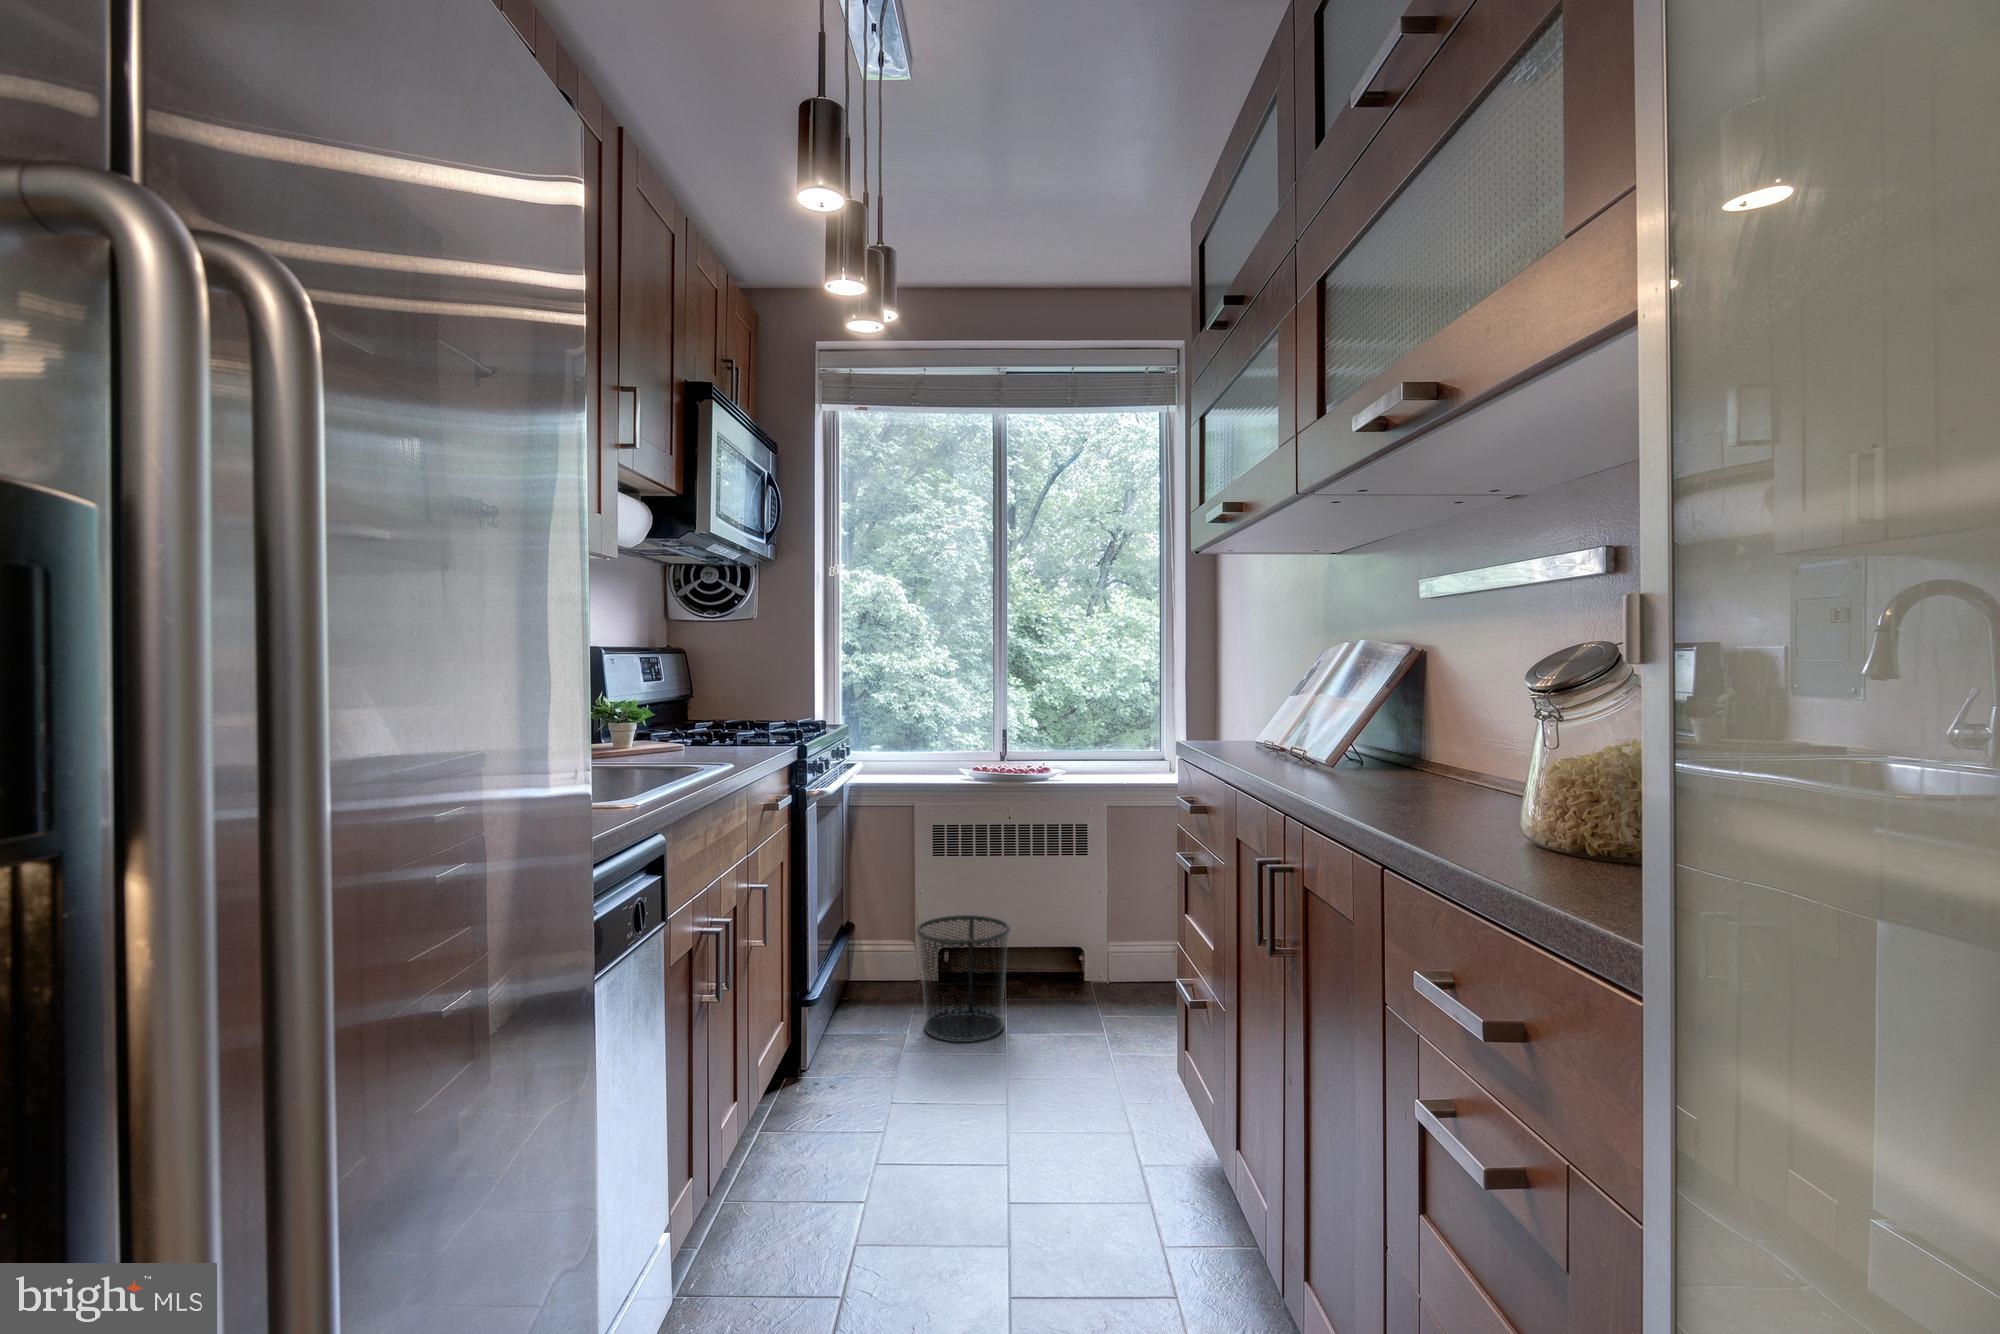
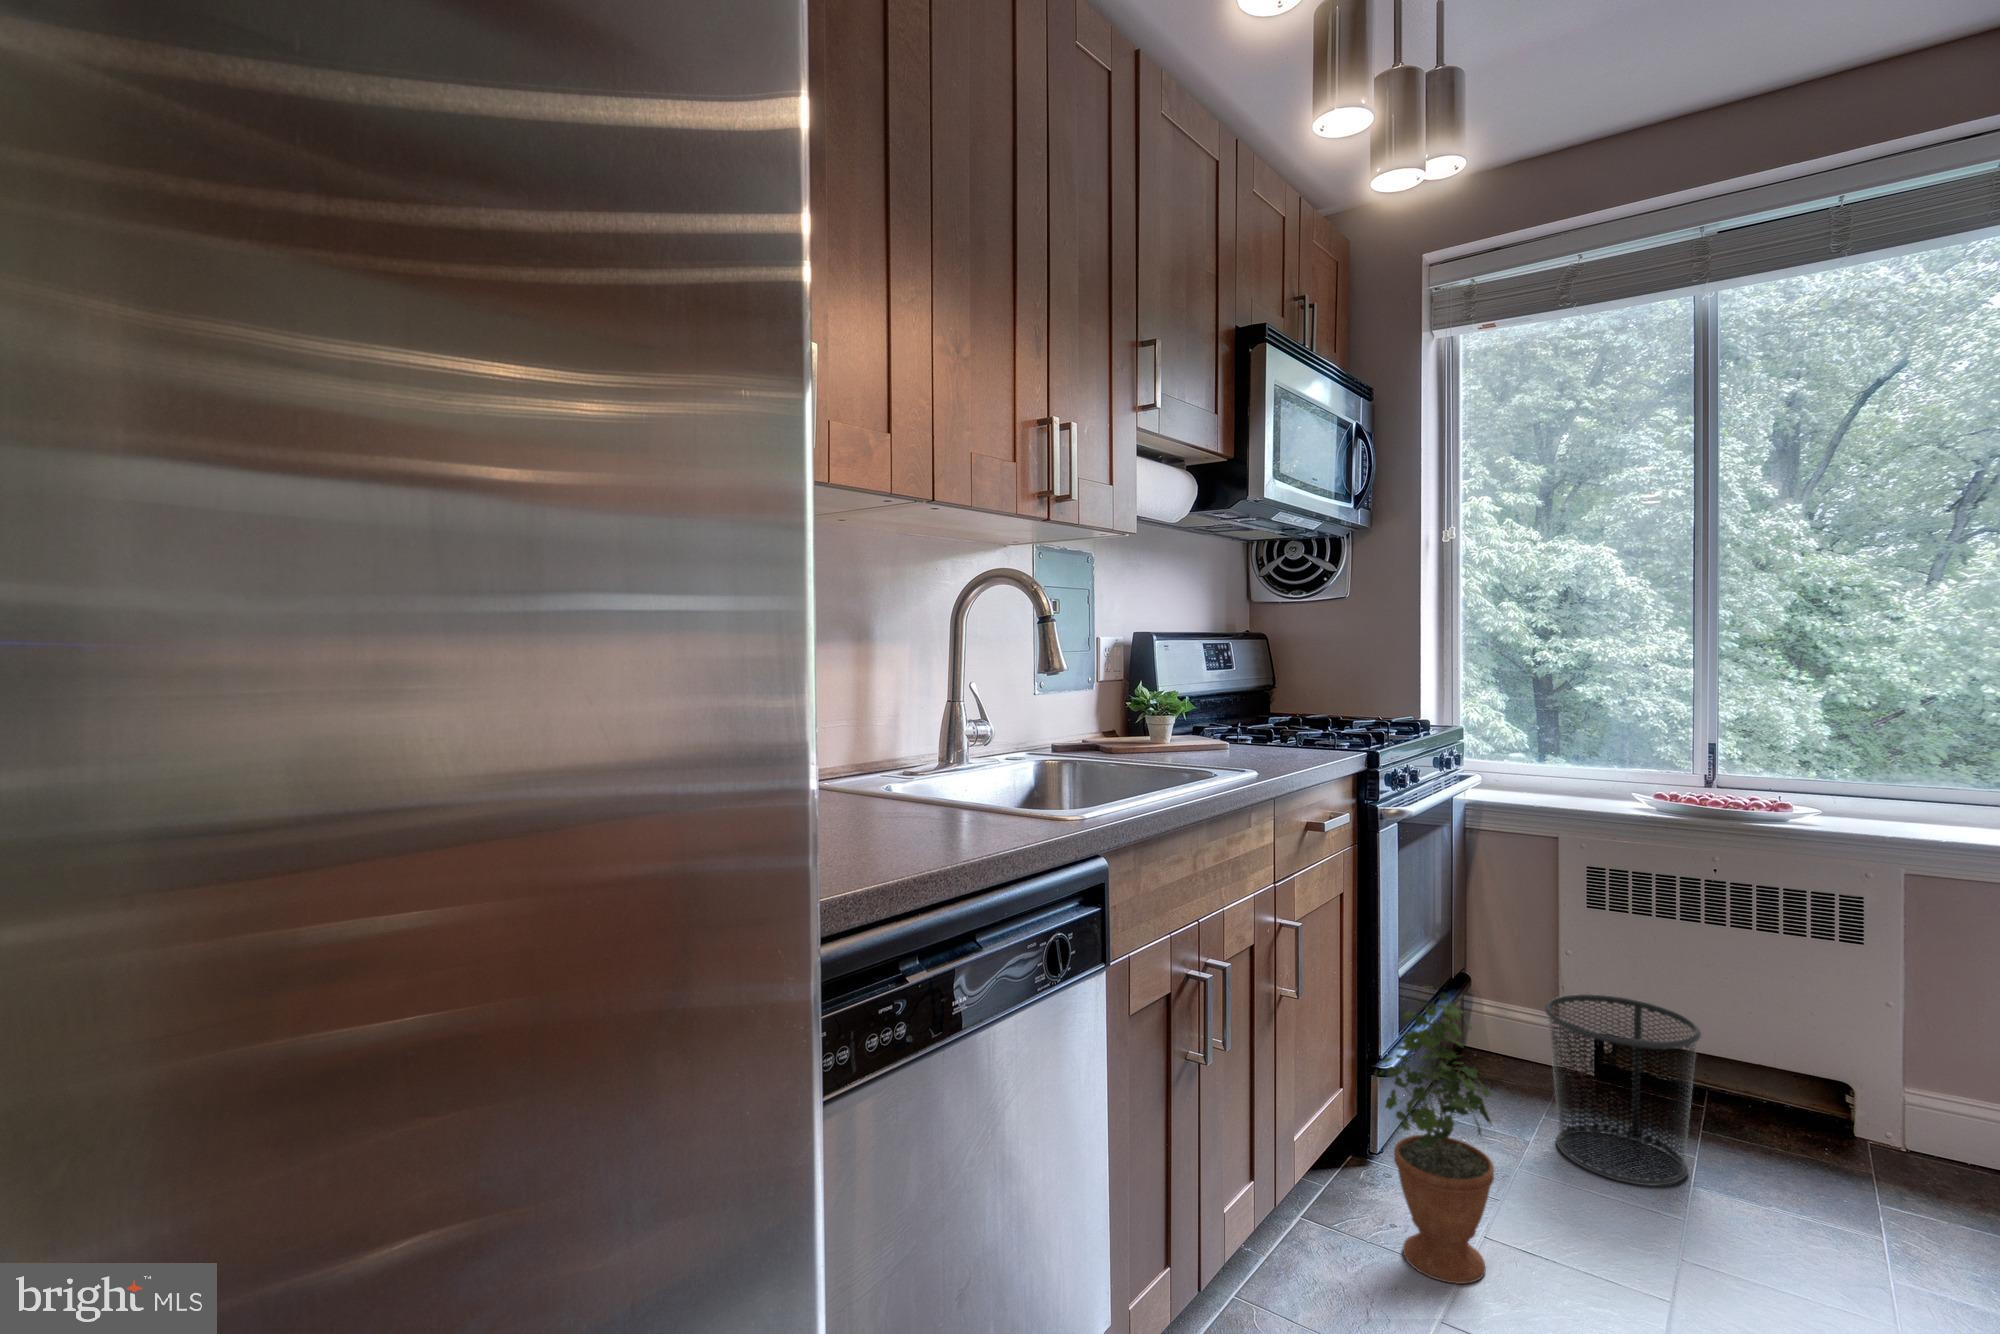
potted plant: none [819,920,903,1135] -> present [1373,986,1494,1284]

